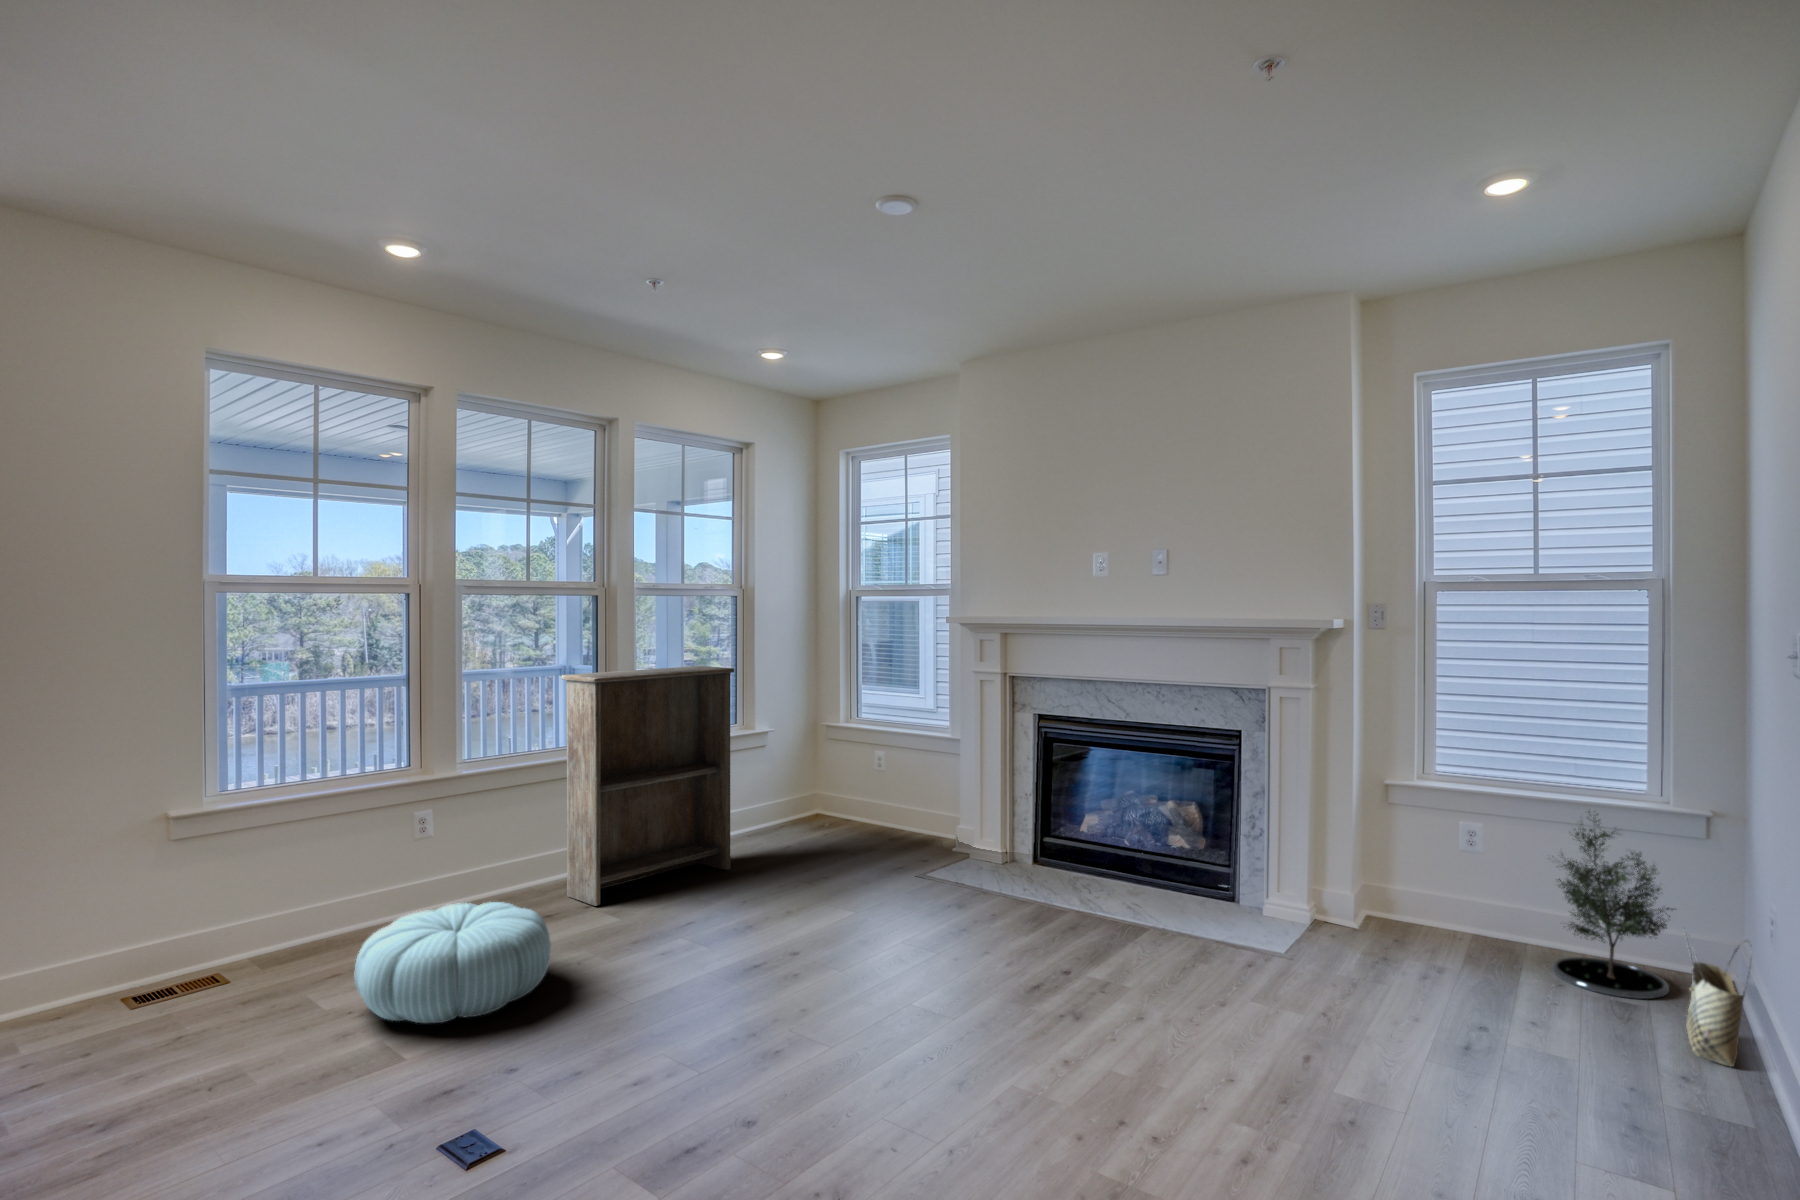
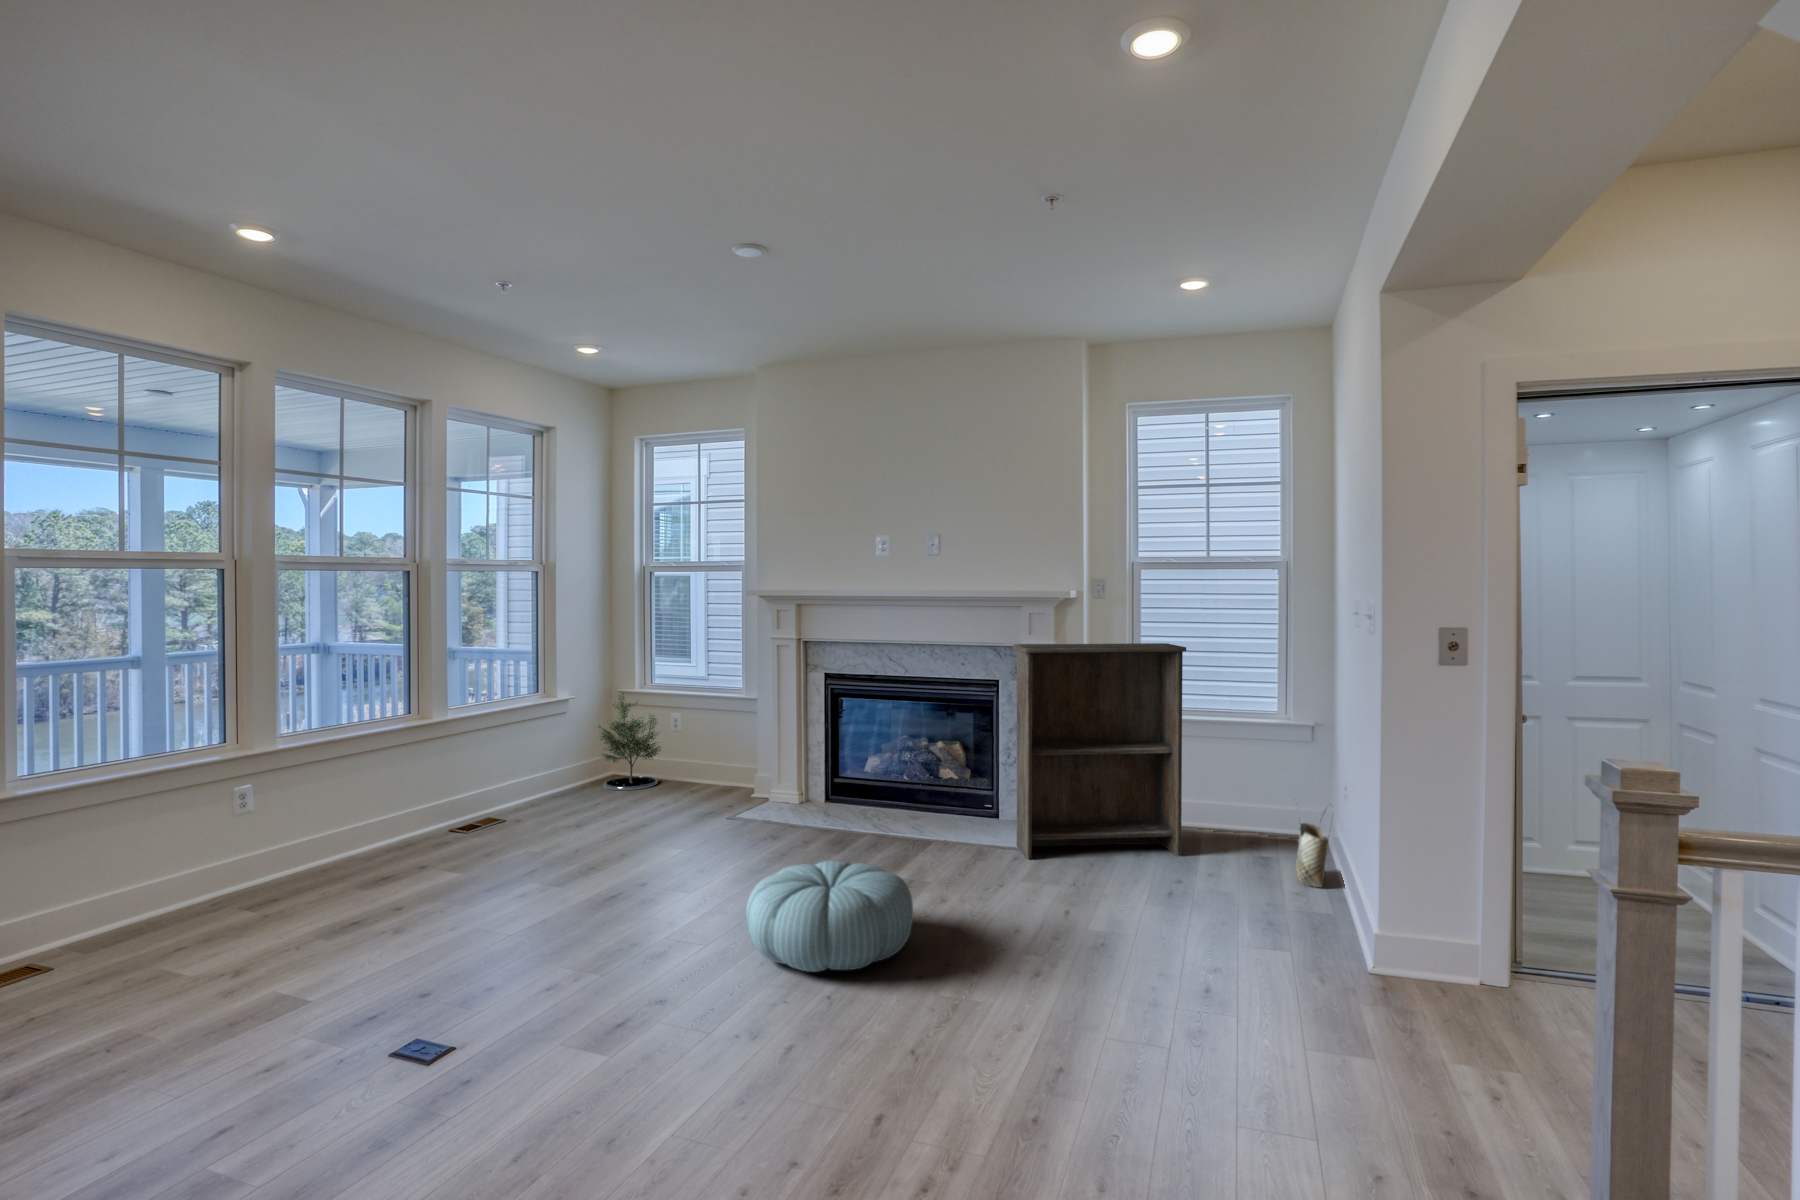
bookshelf: present [562,666,734,906] -> present [1013,643,1186,859]
potted tree: present [1552,818,1673,999] -> present [599,692,661,790]
pouf: present [354,902,551,1023] -> present [746,861,913,972]

